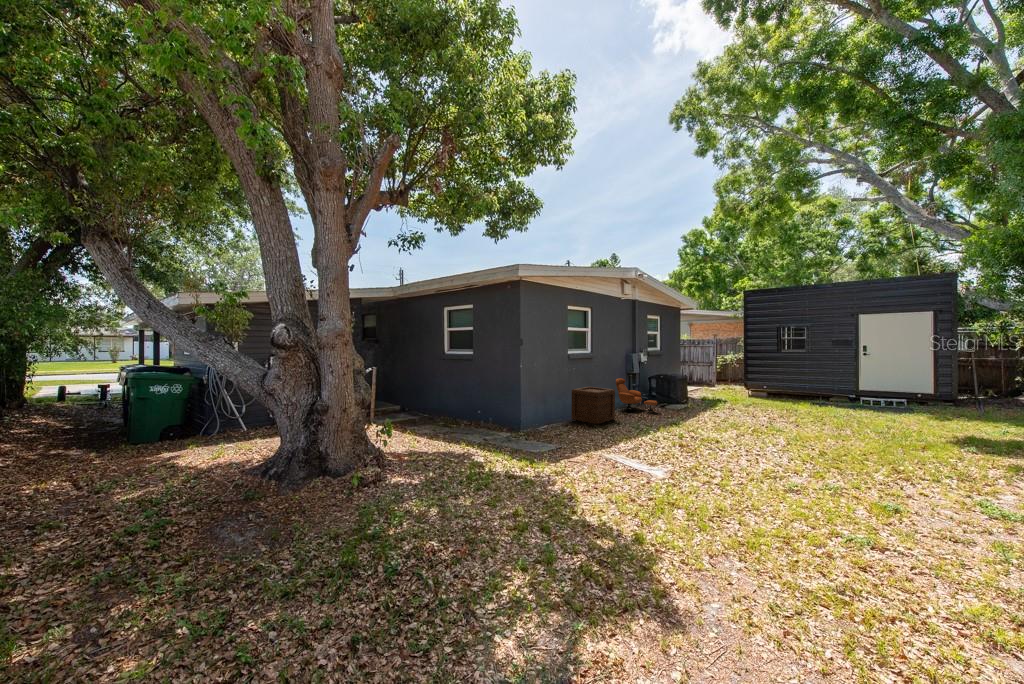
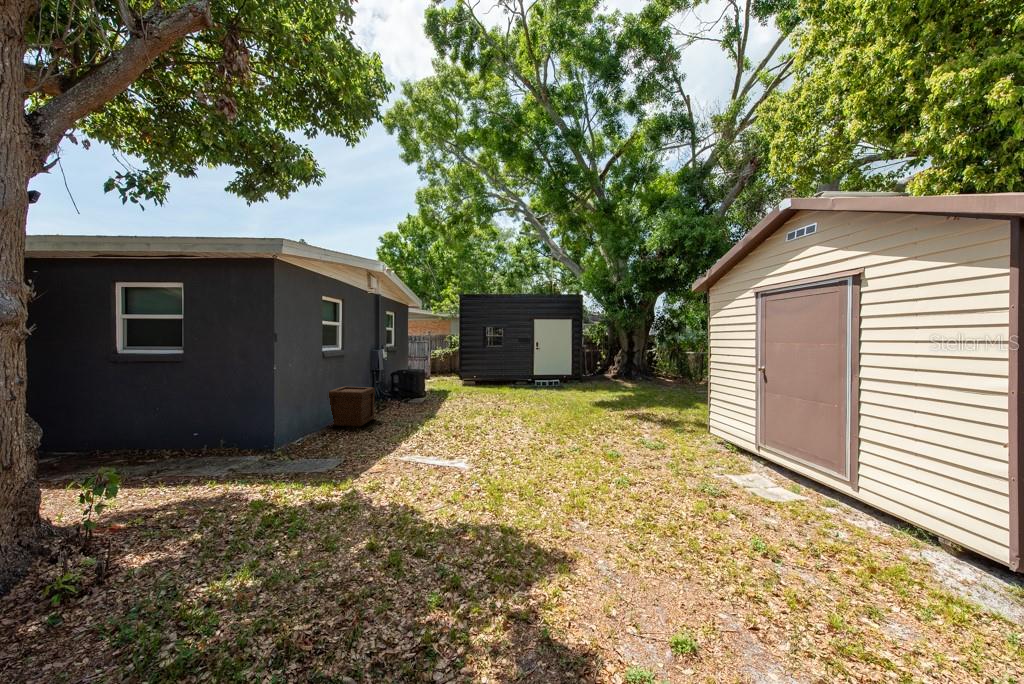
lounge chair: present [616,378,657,414] -> none [365,375,409,409]

